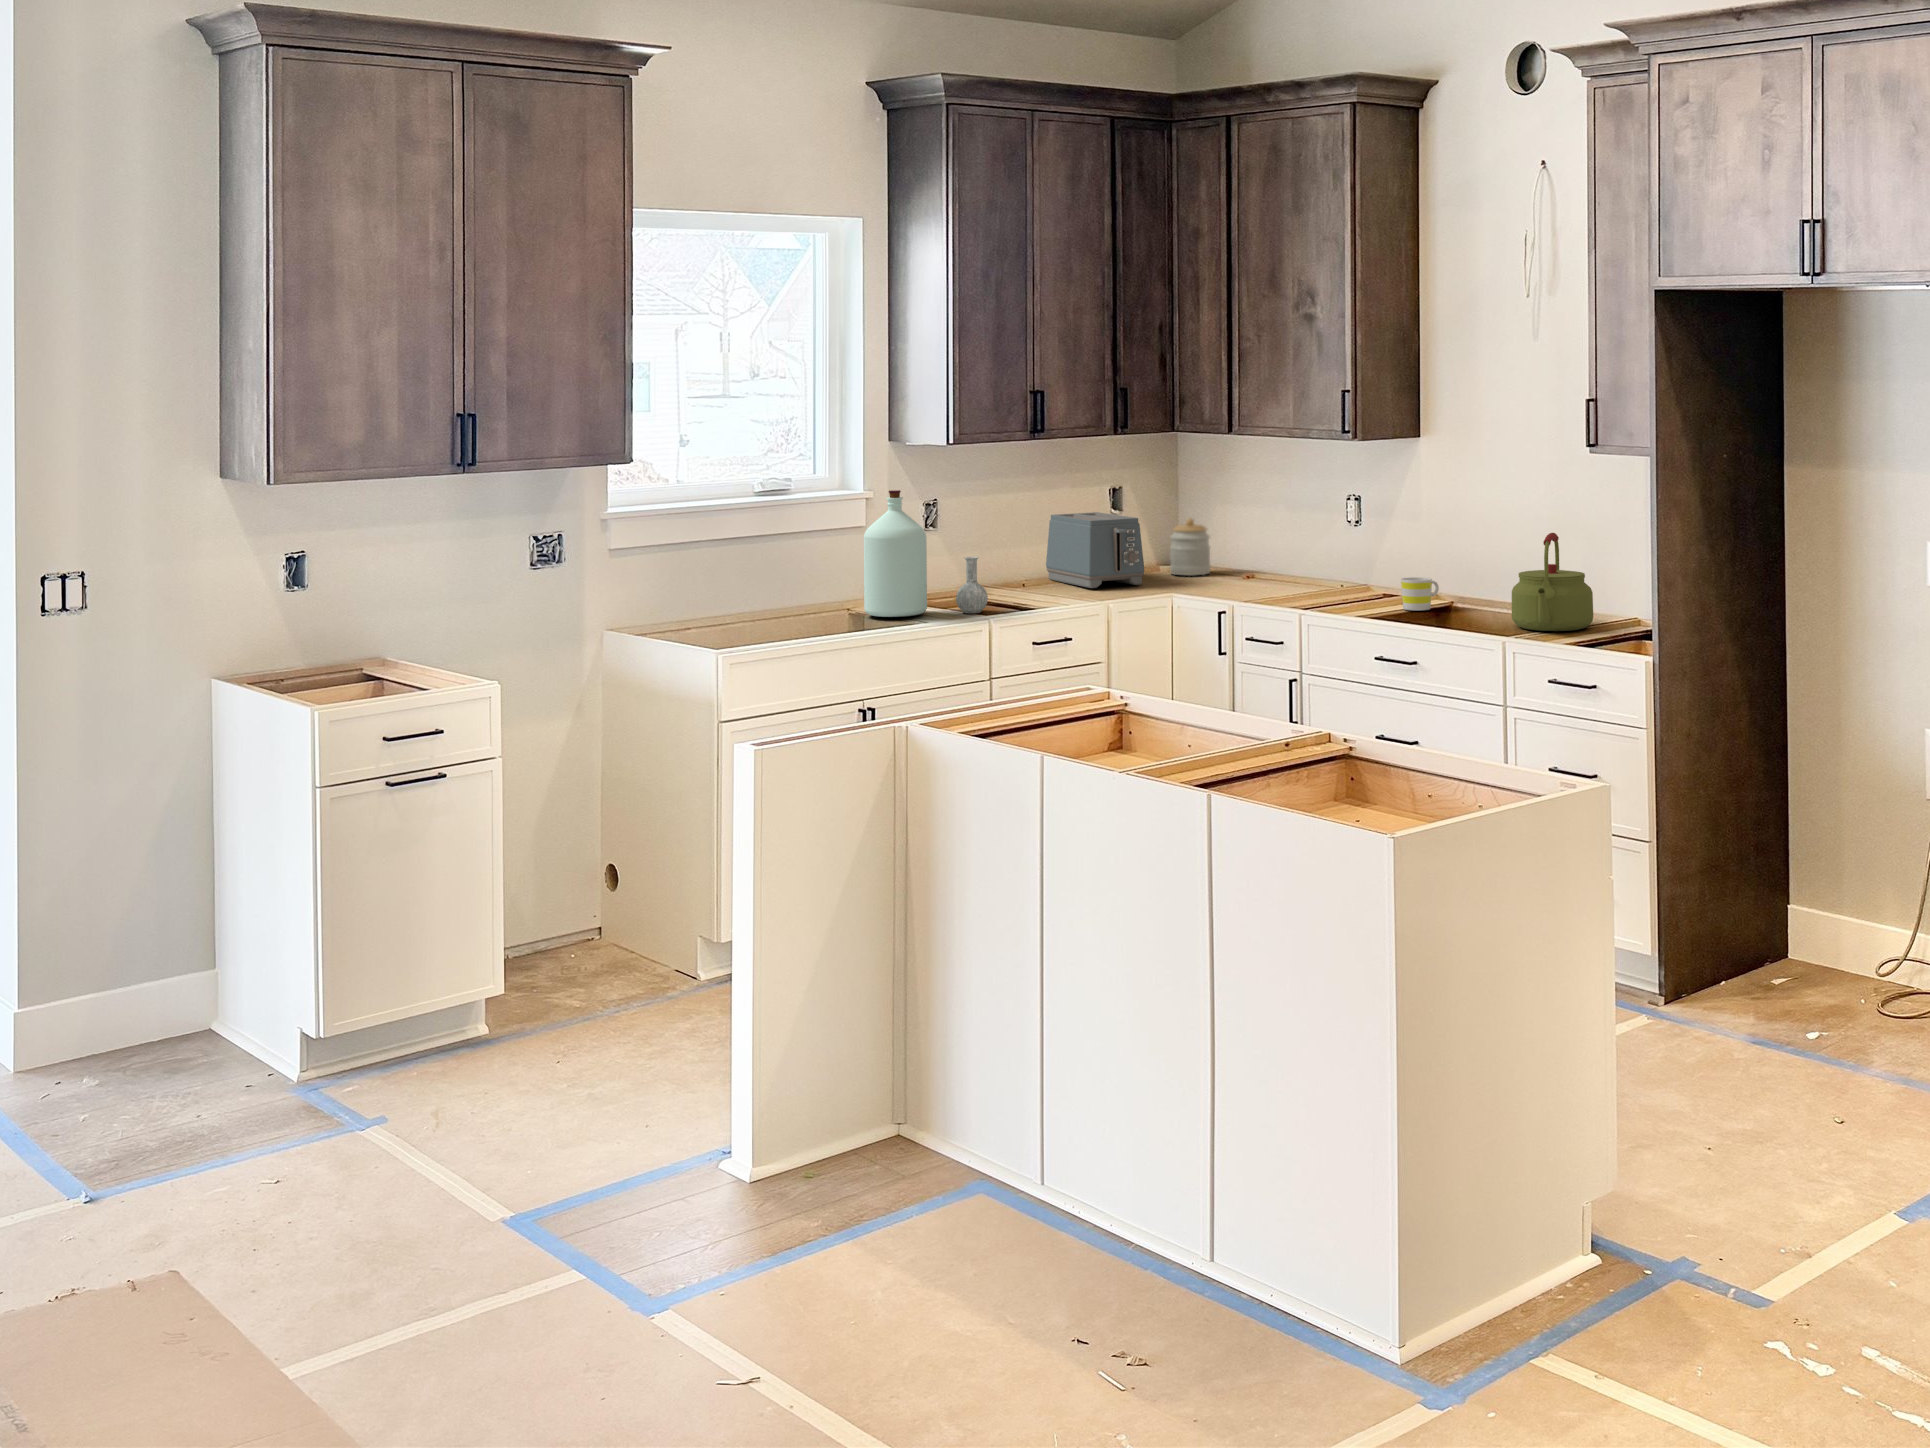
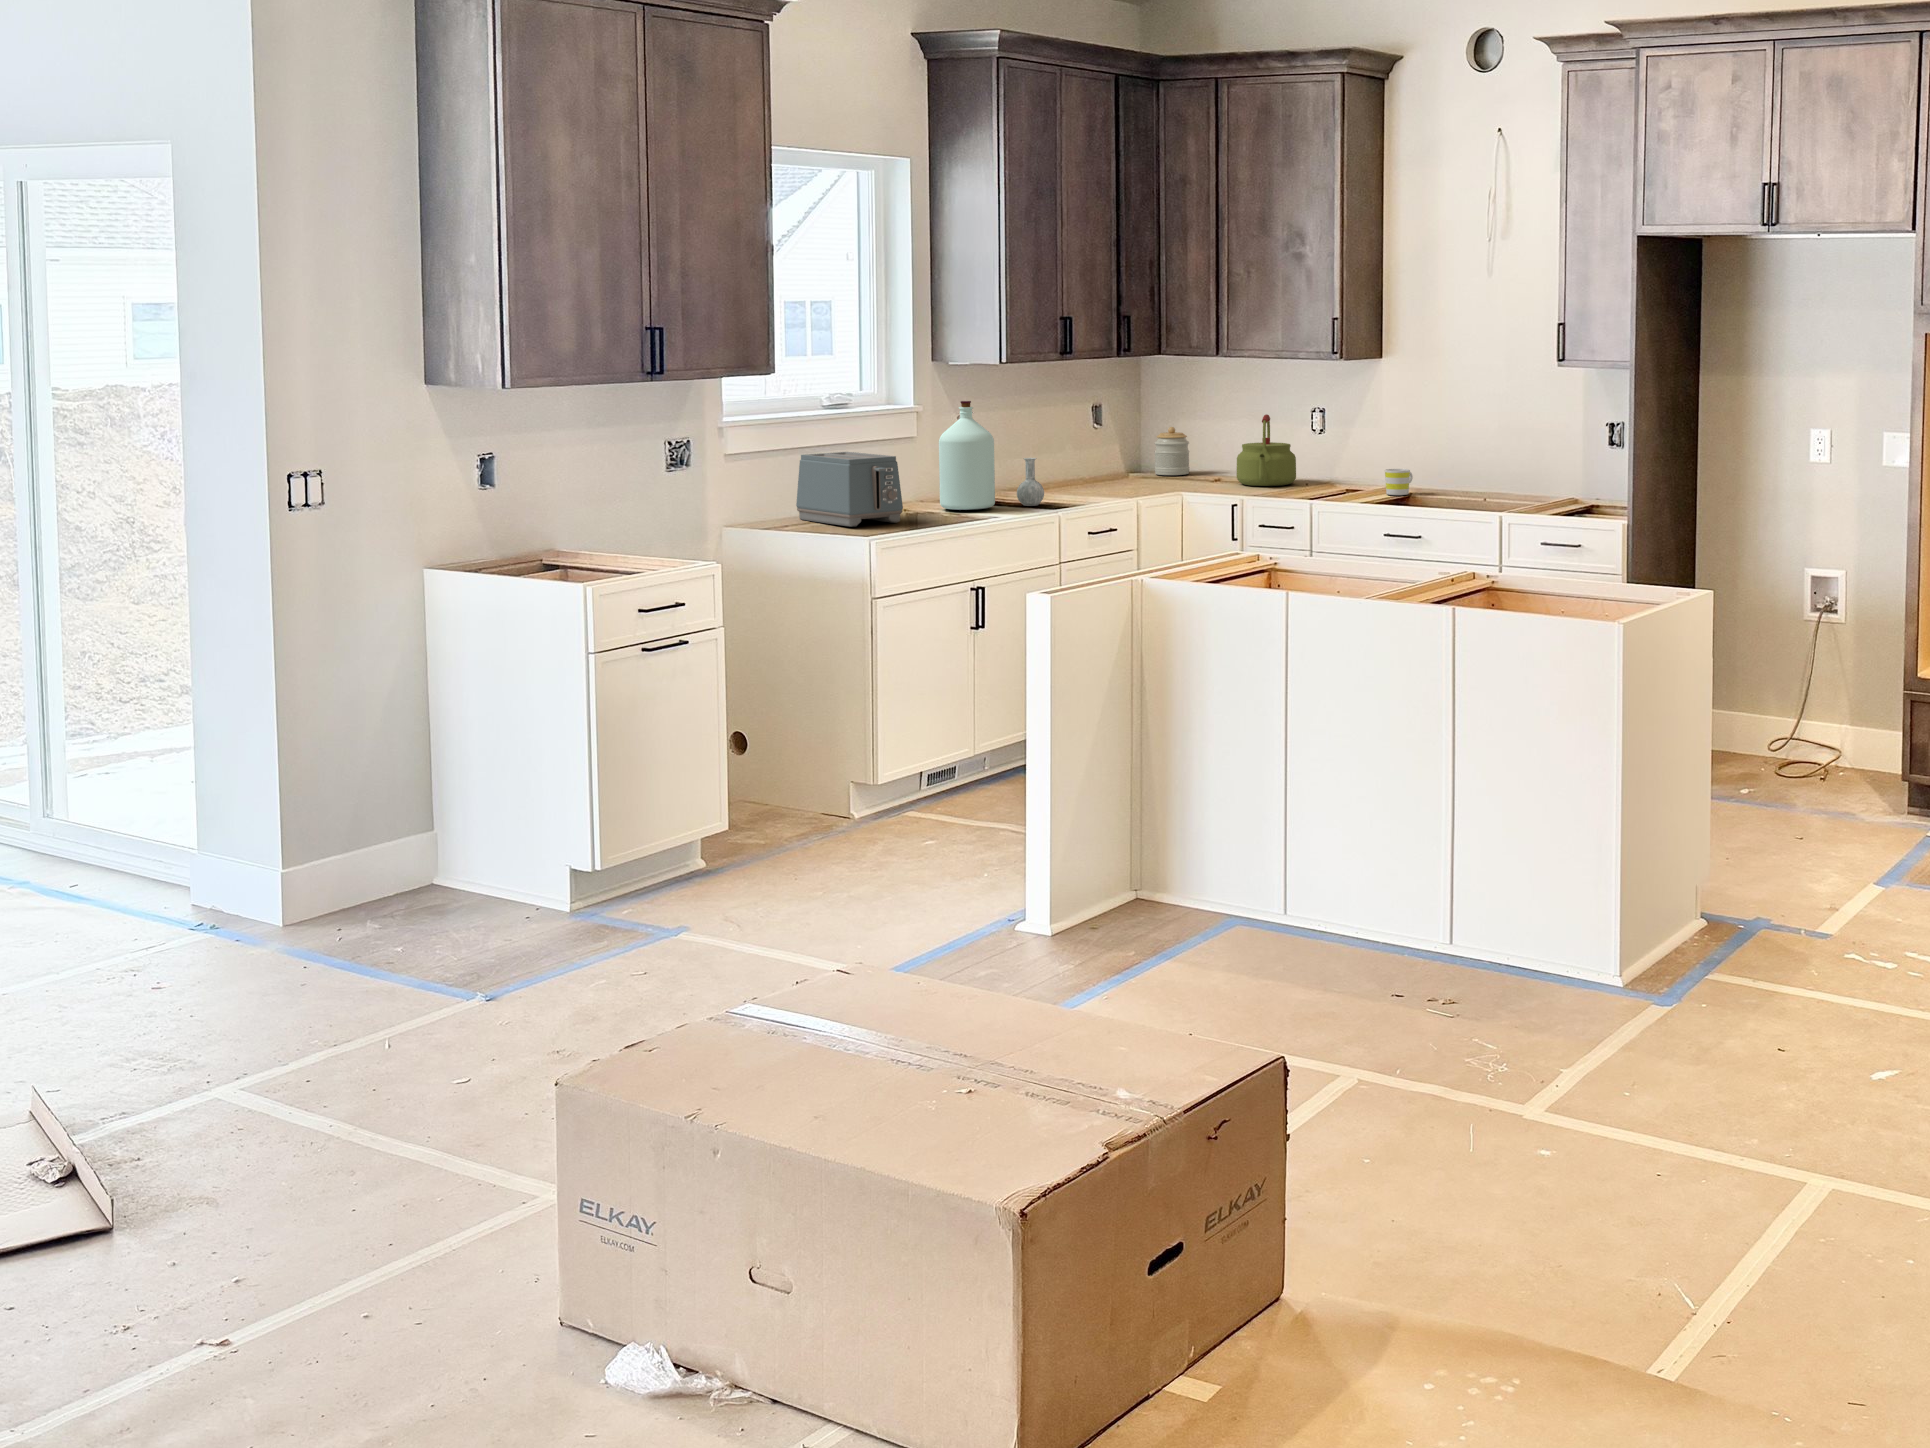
toaster: present [1046,512,1144,588] -> present [796,452,903,527]
kettle: present [1512,533,1593,631] -> present [1237,414,1296,486]

